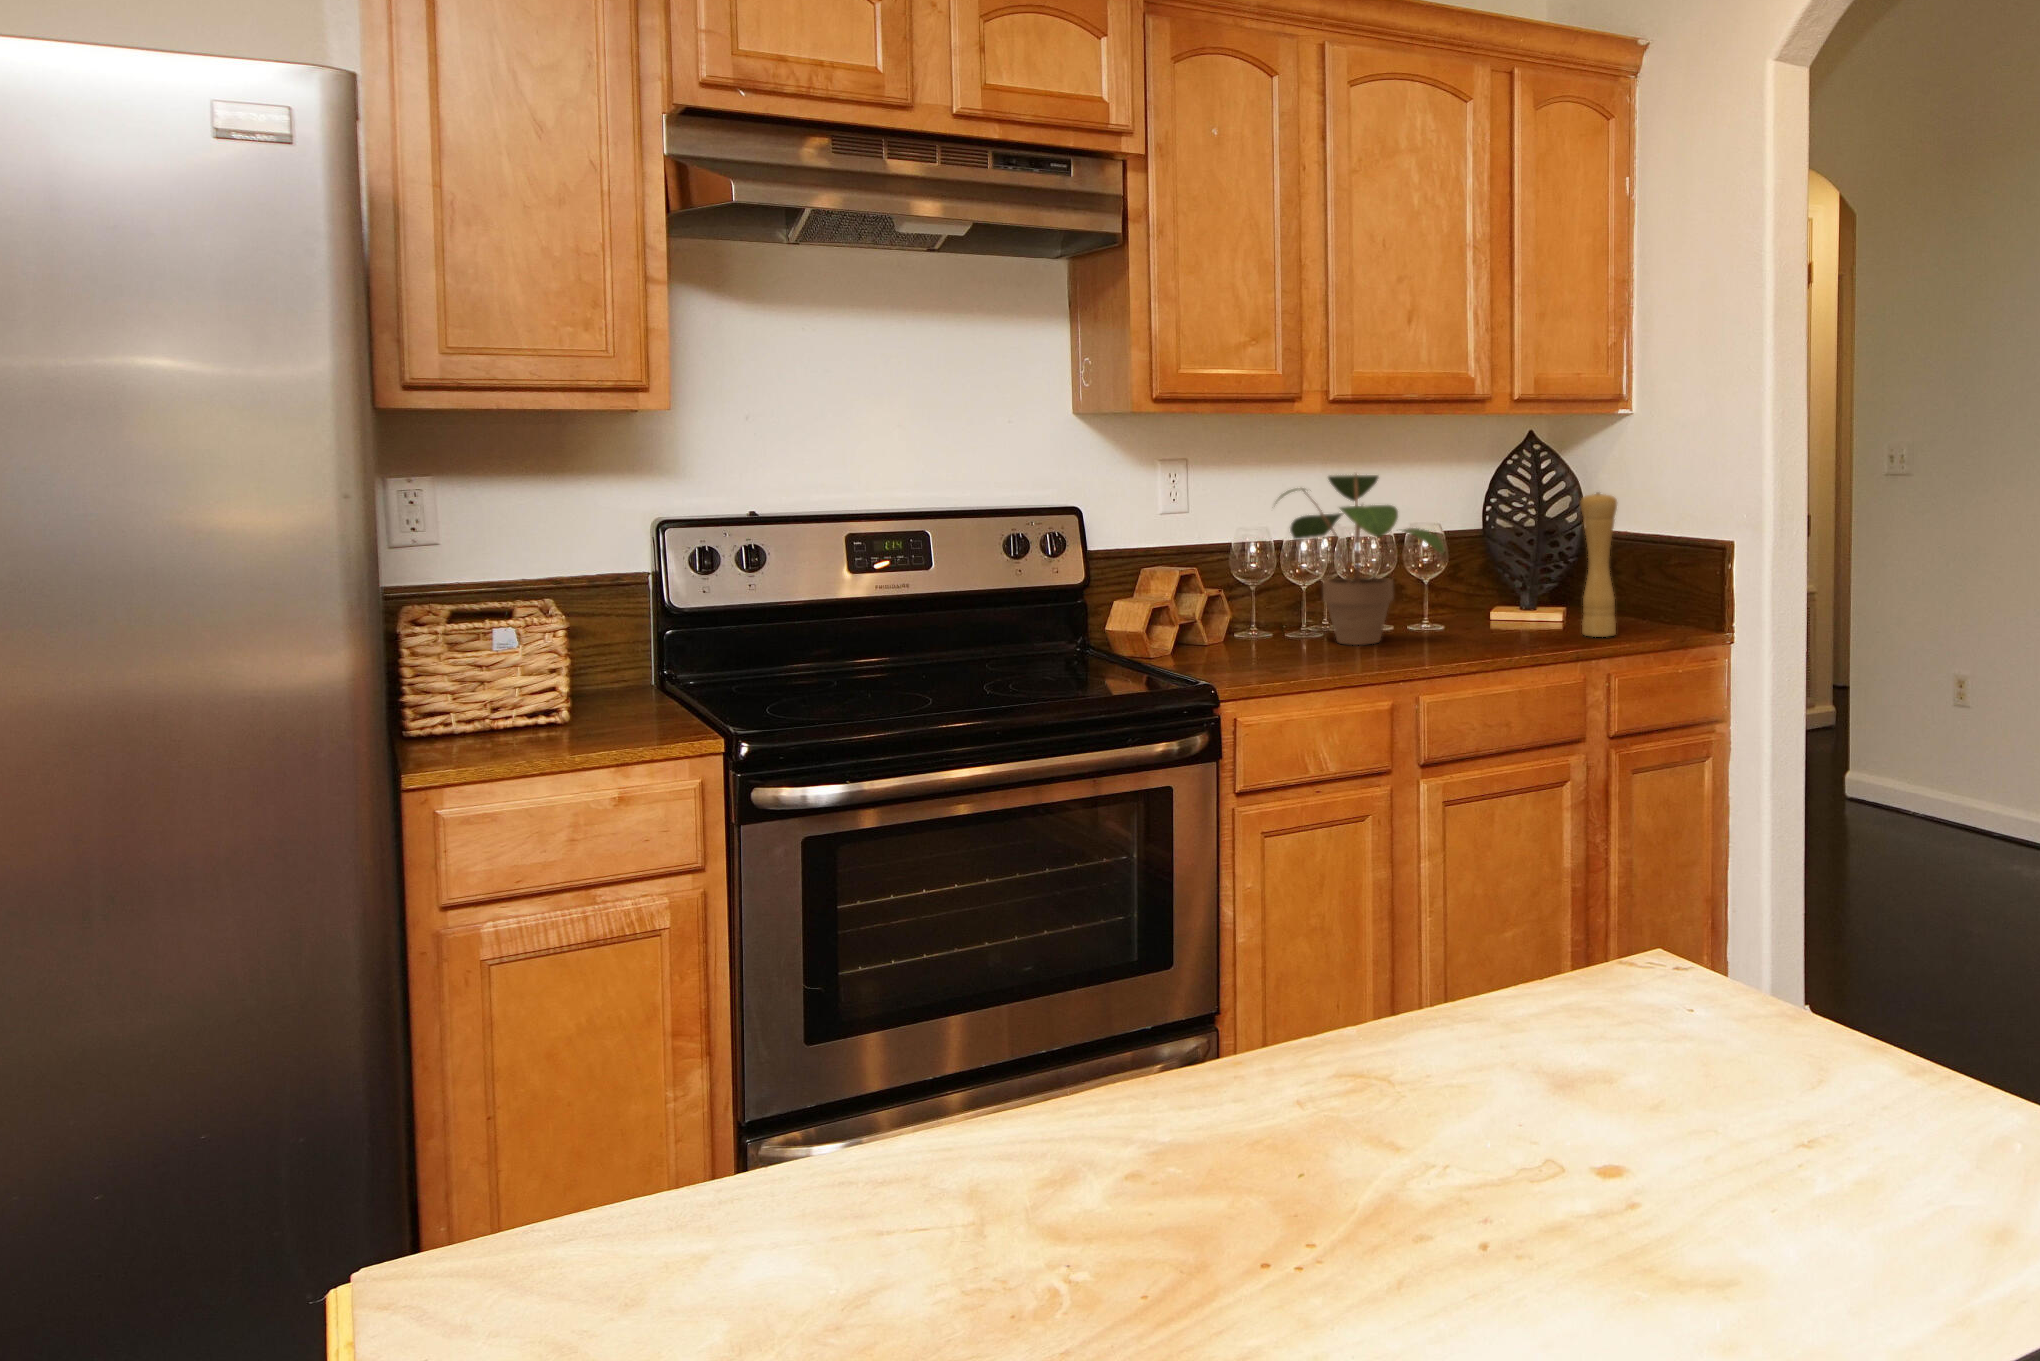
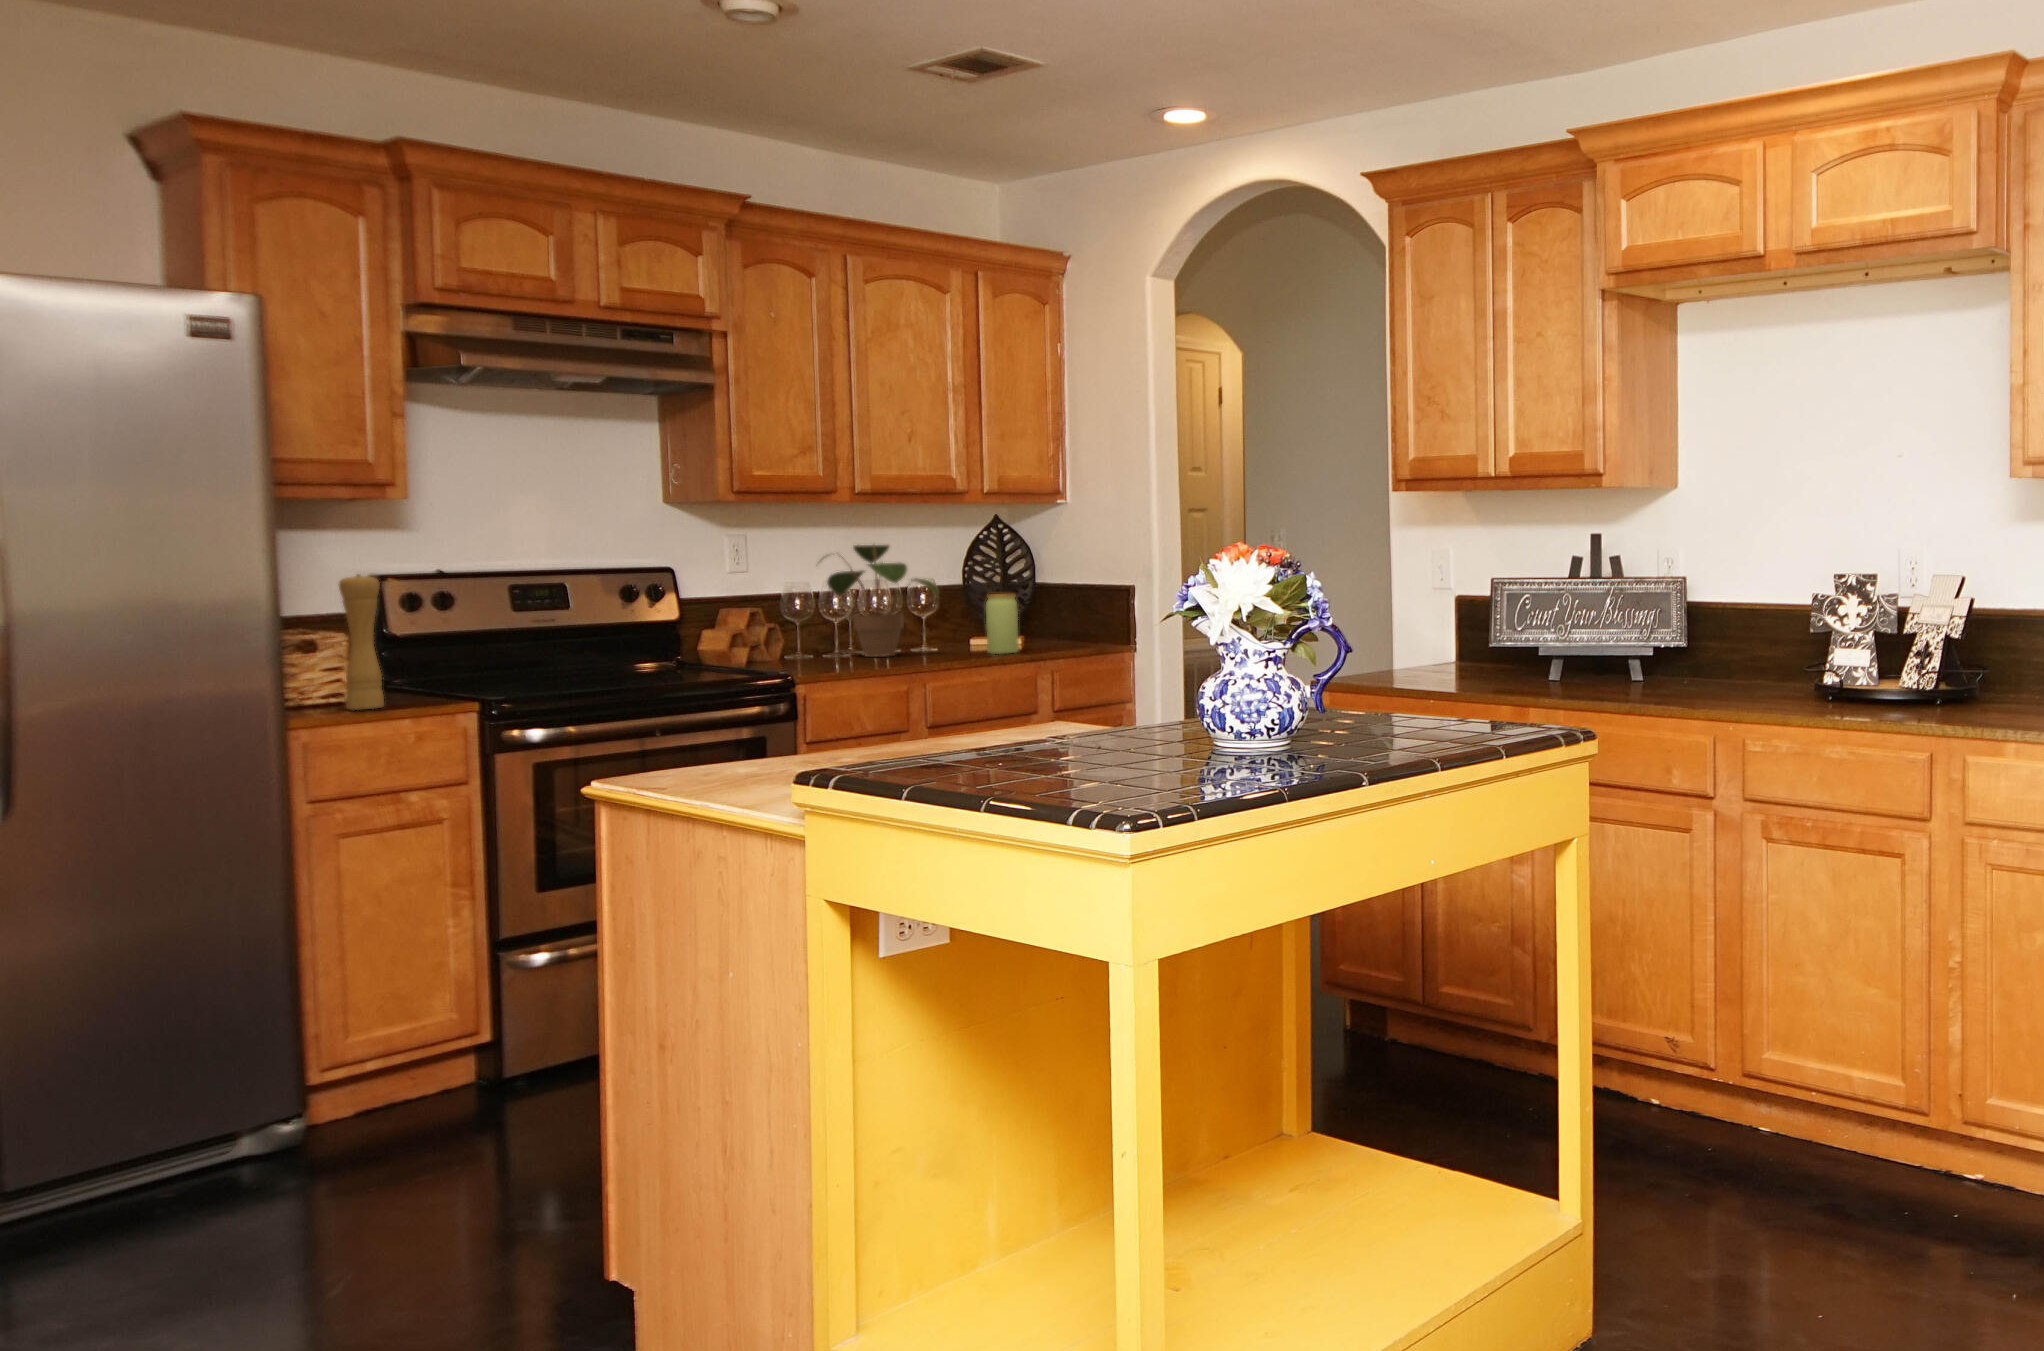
pepper mill: present [1581,492,1617,637] -> present [339,574,384,710]
jar: none [1511,553,1558,646] -> present [986,594,1019,654]

